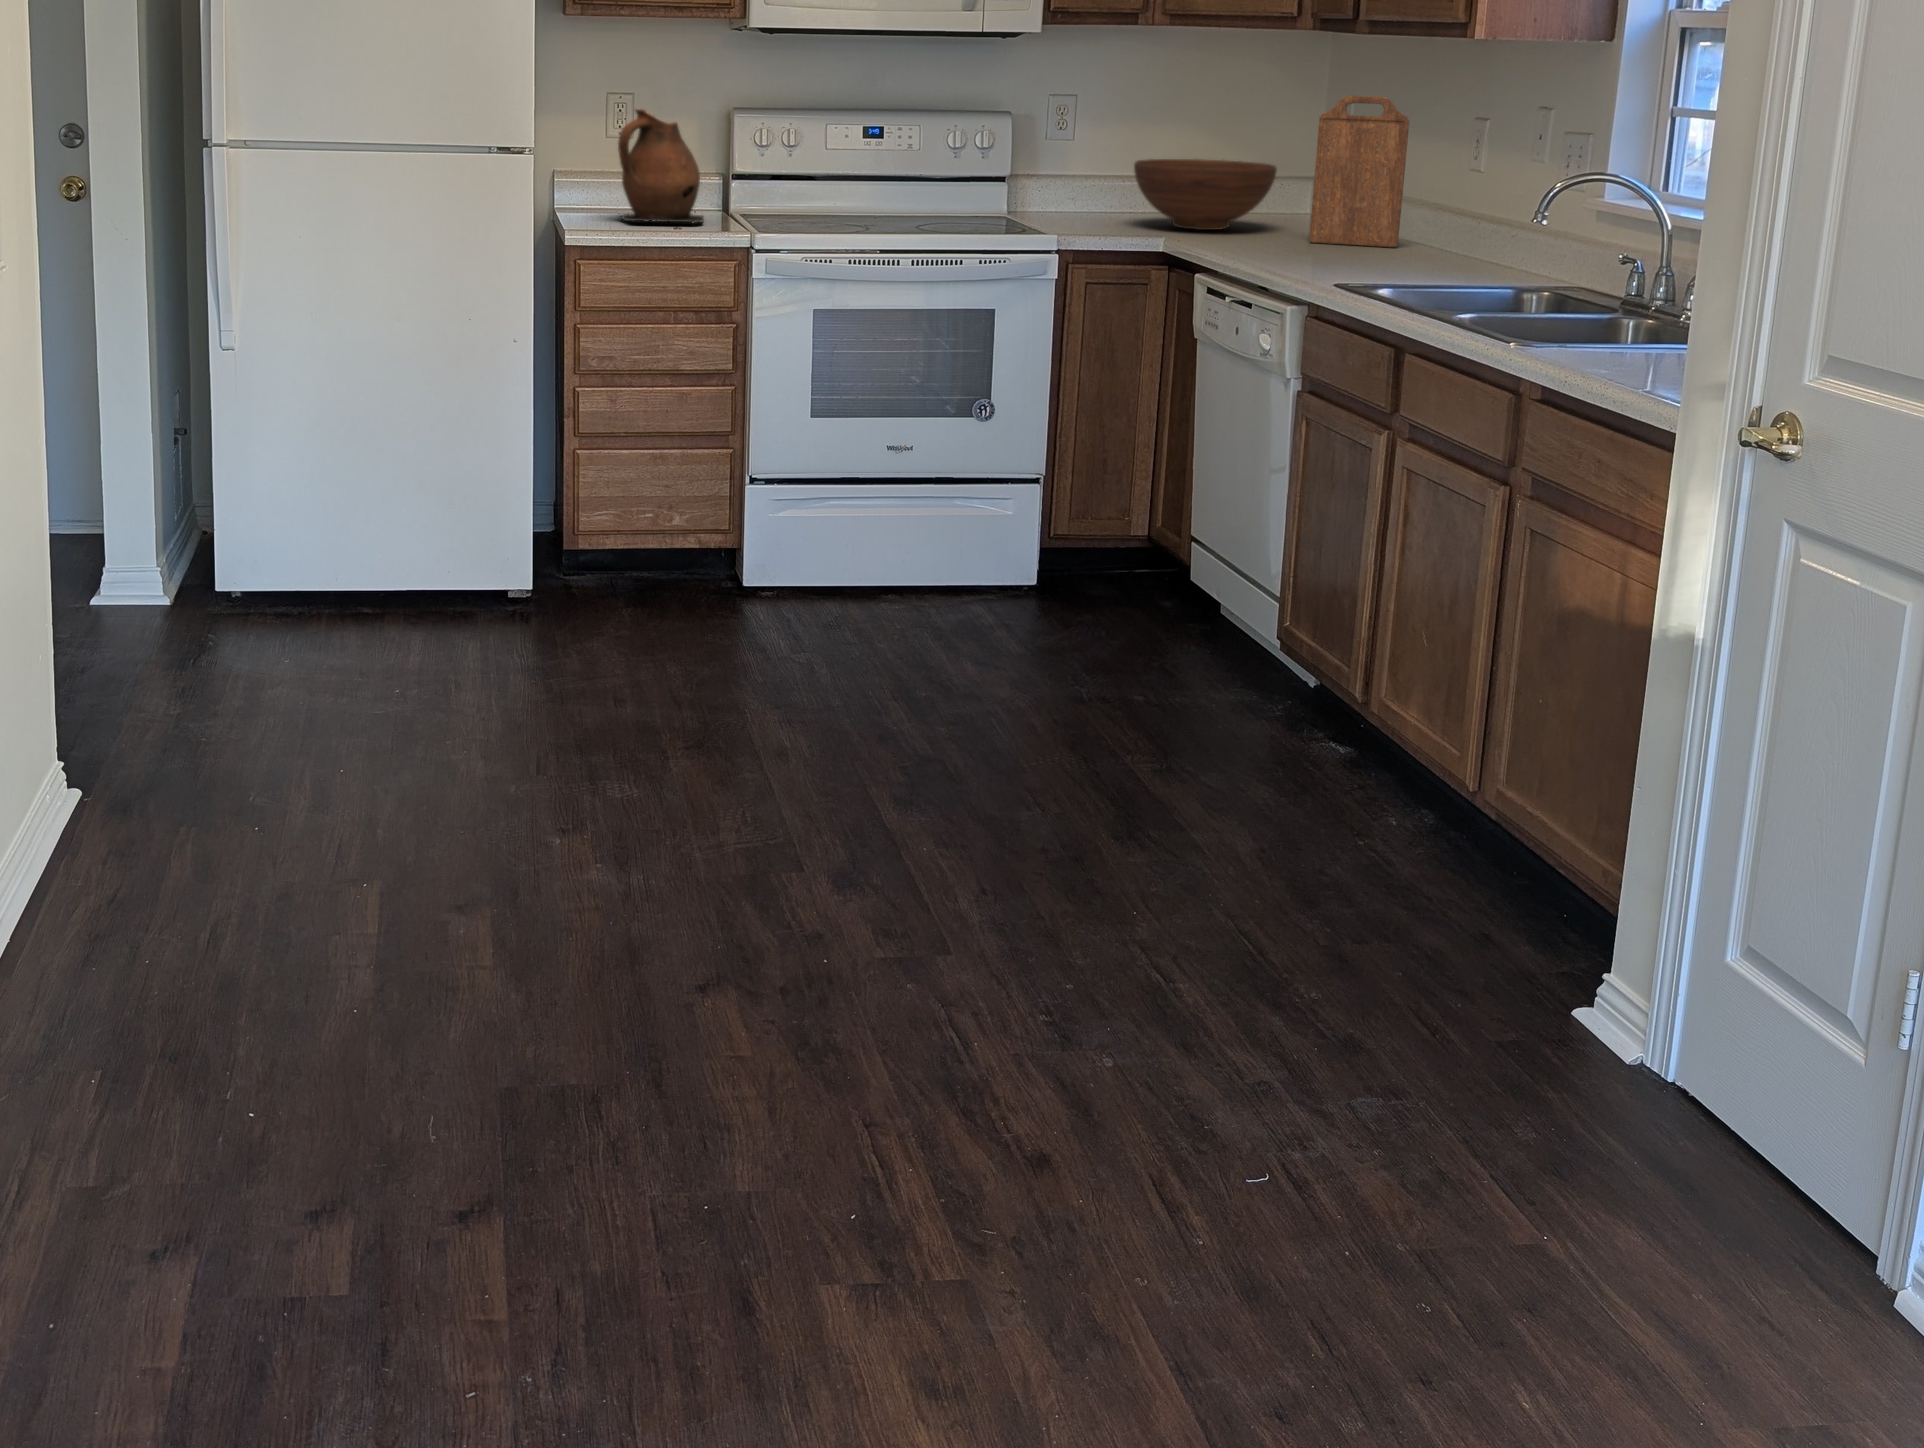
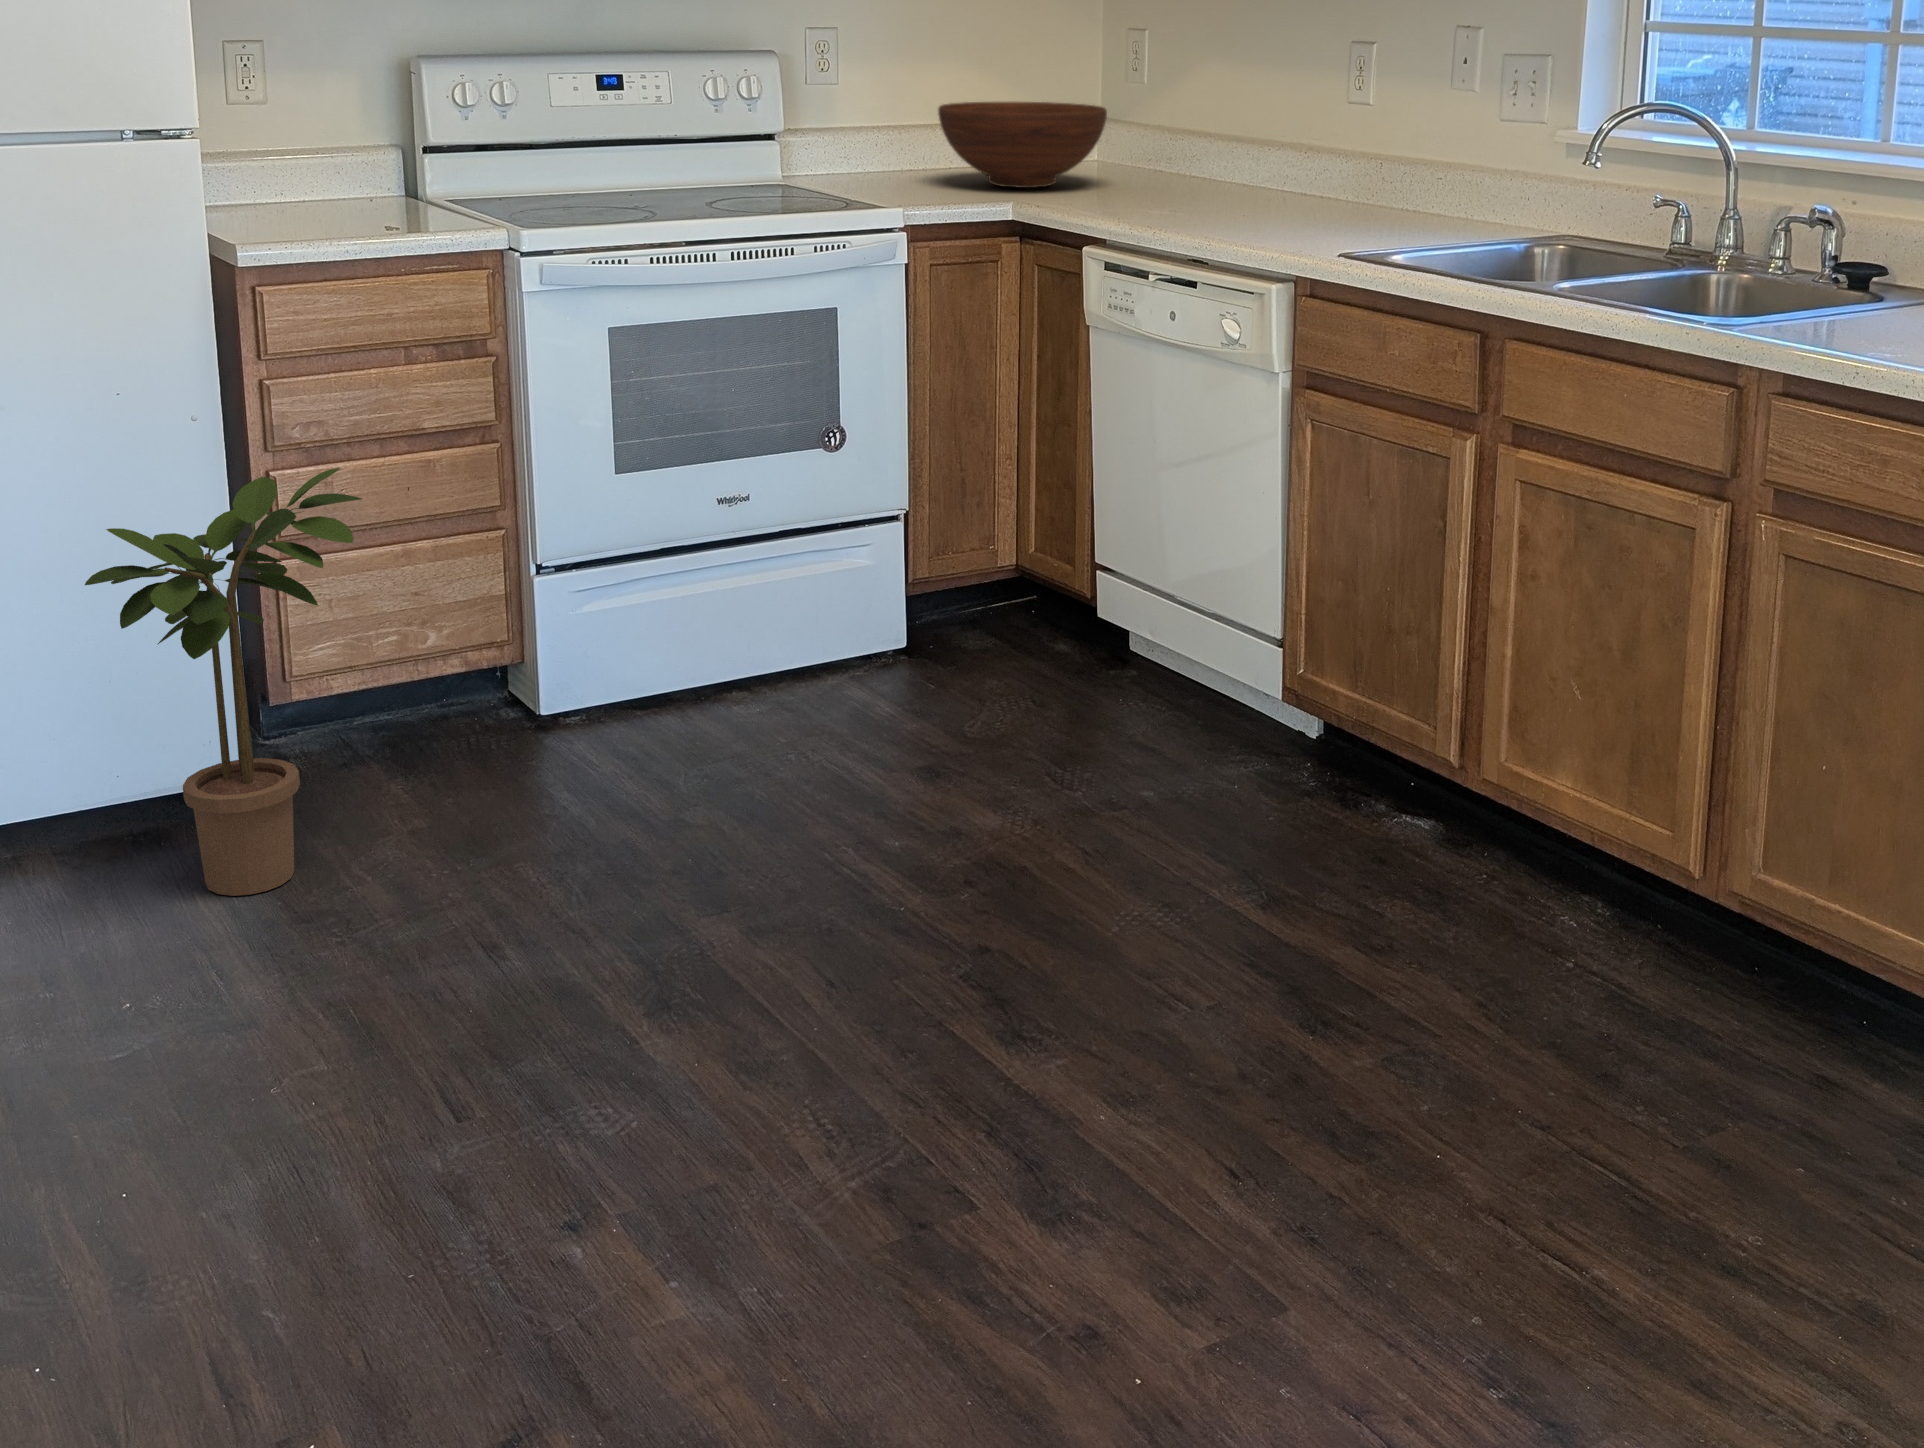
cutting board: present [1309,95,1409,247] -> none [1169,21,1274,197]
ceramic pitcher: present [618,109,704,223] -> none [258,58,404,222]
potted plant: none [433,376,612,645] -> present [85,468,362,896]

